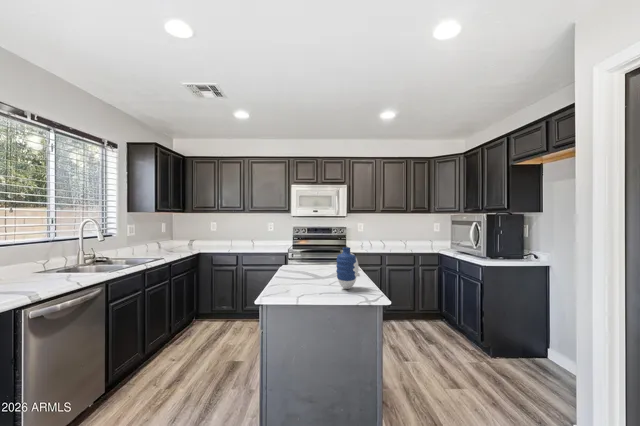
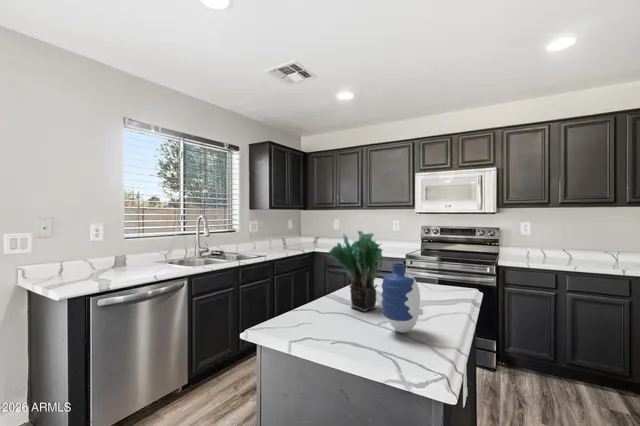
potted plant: none [288,229,319,283] -> present [329,231,383,311]

